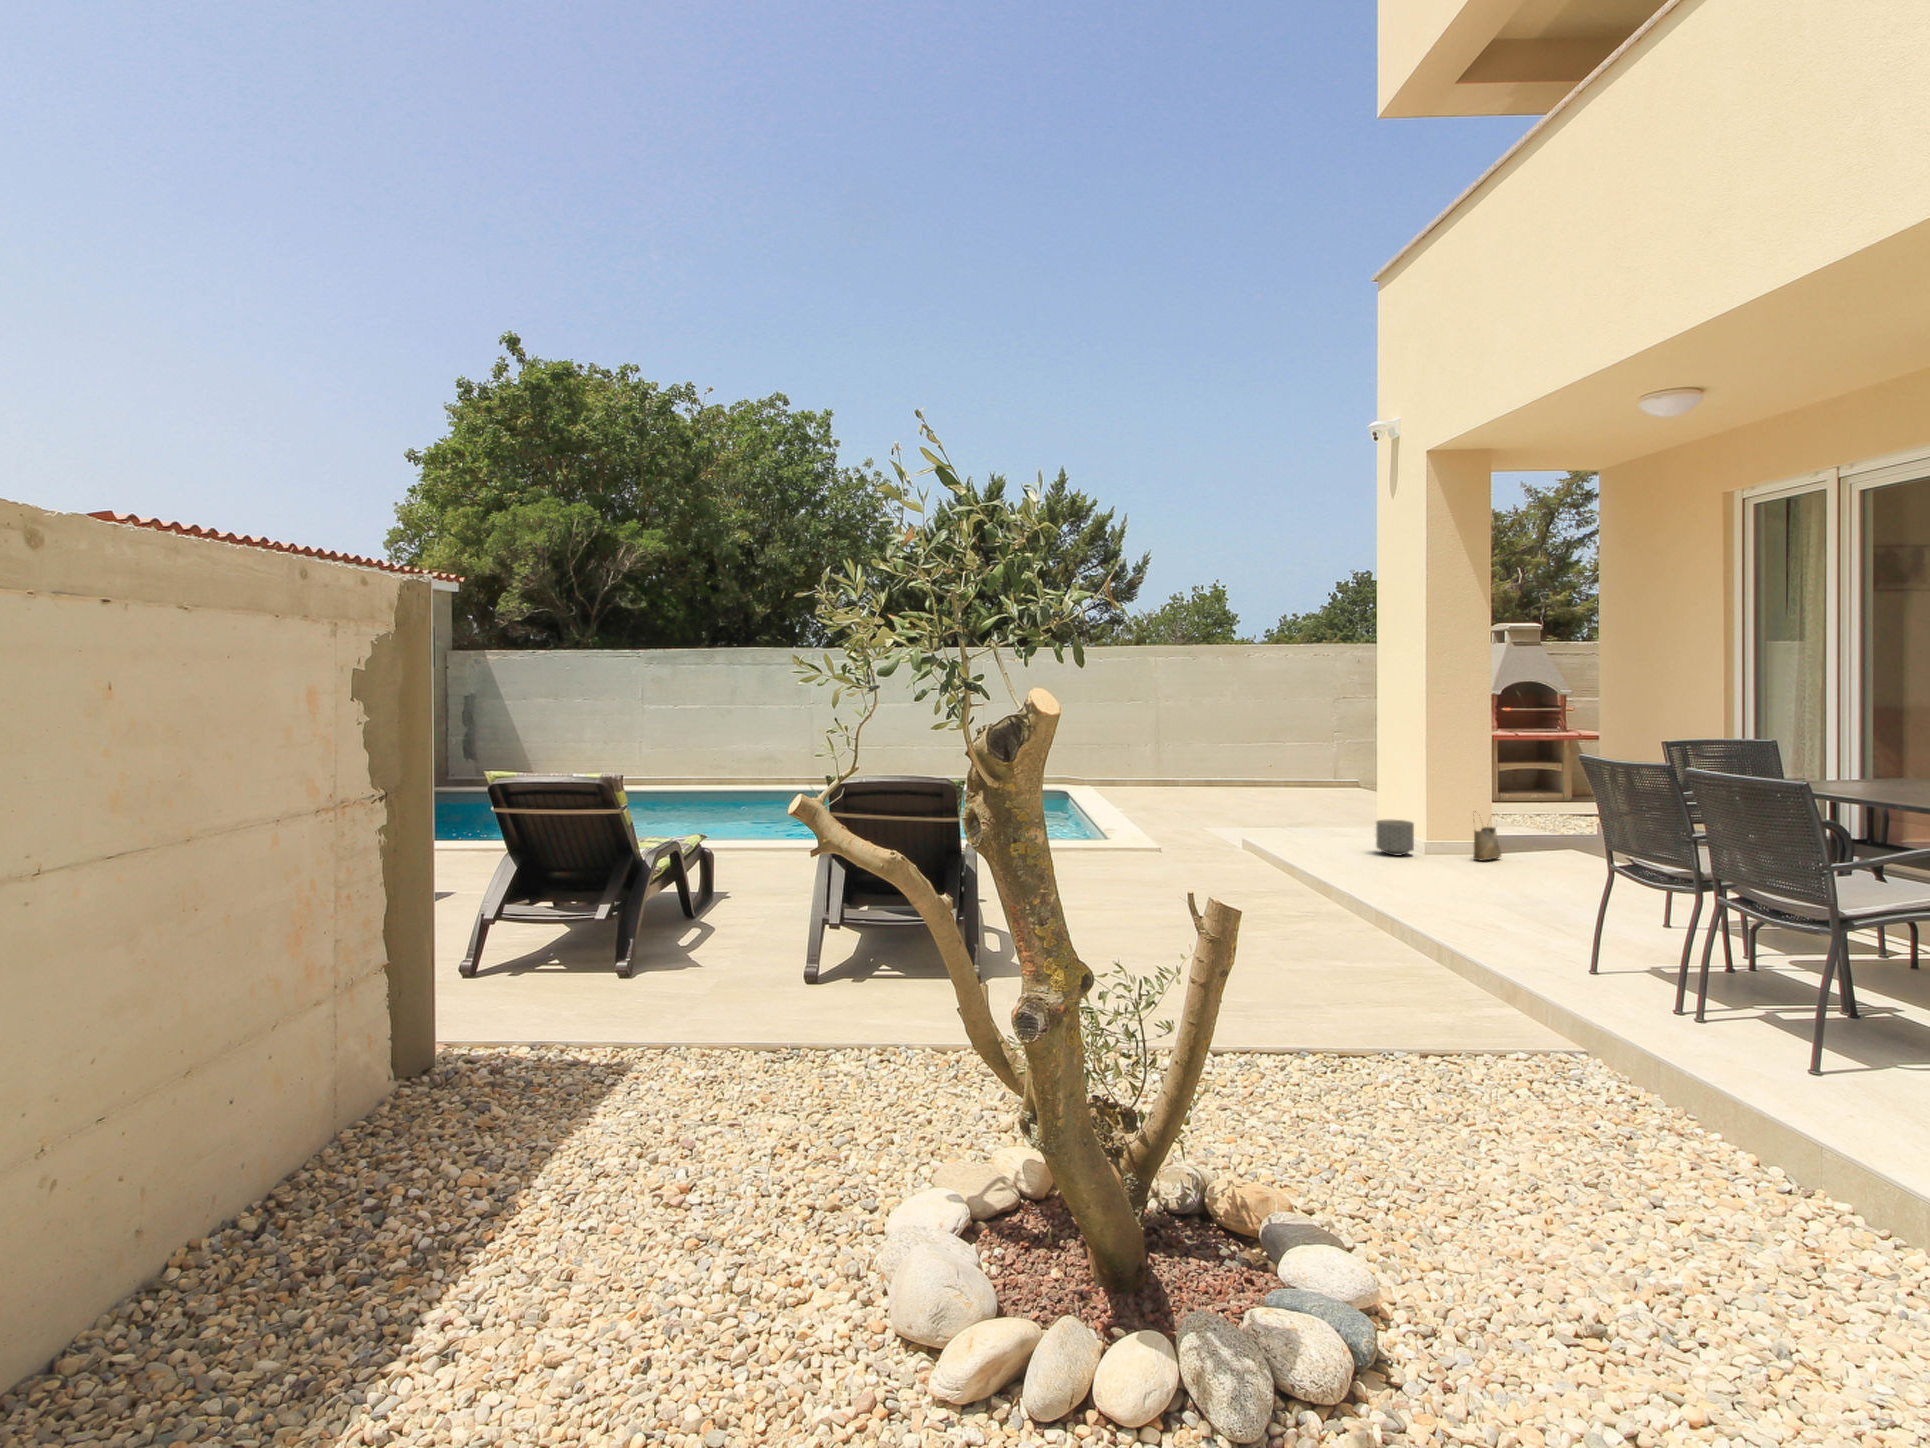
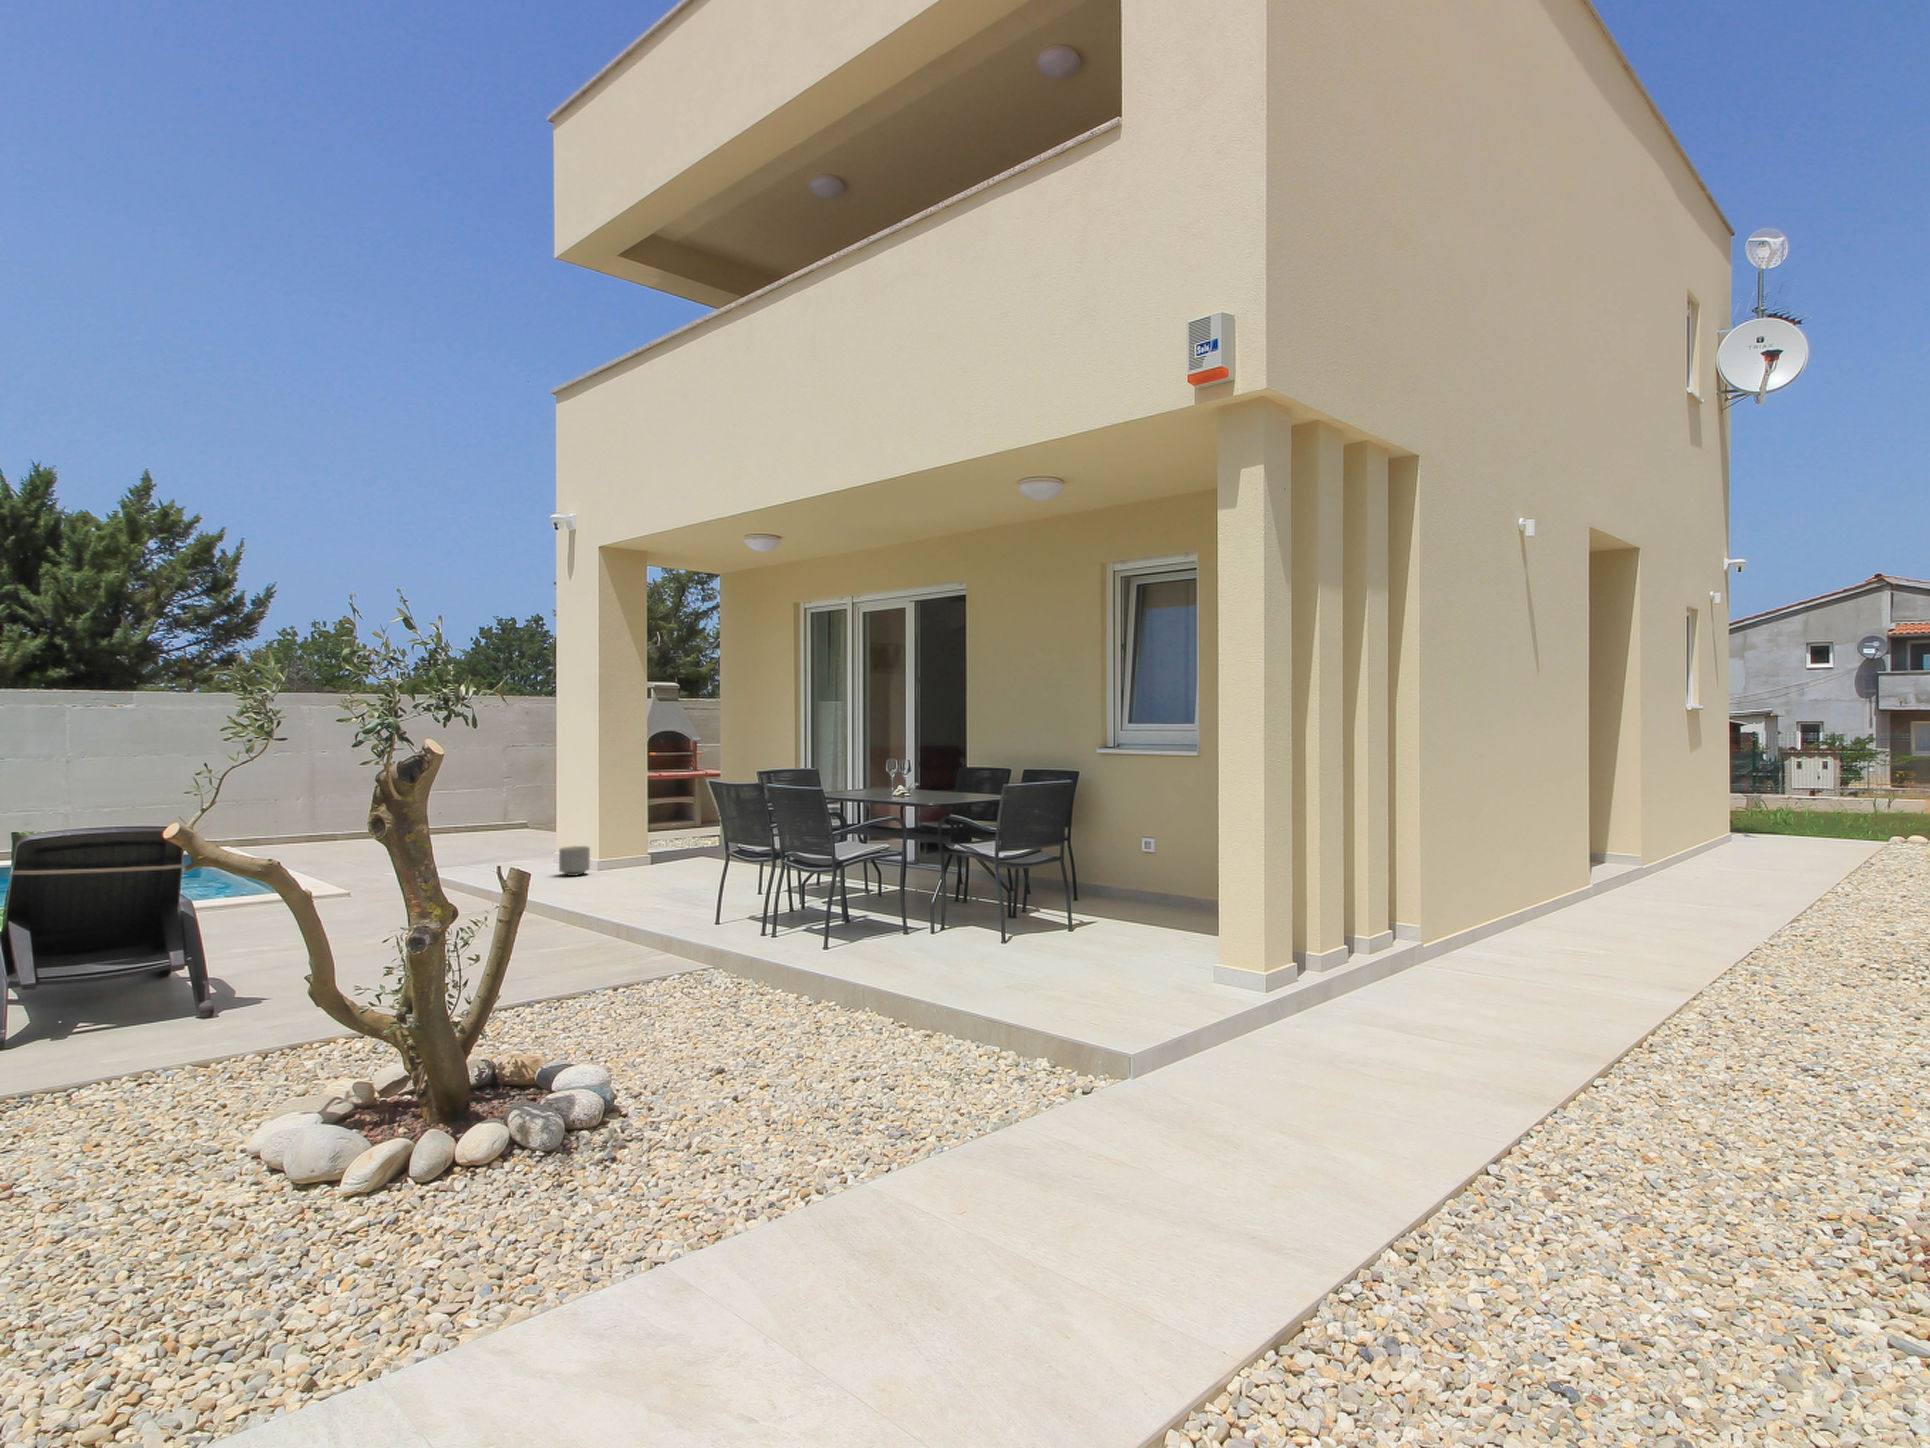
woven basket: present [1473,811,1501,861] -> none [635,832,655,871]

